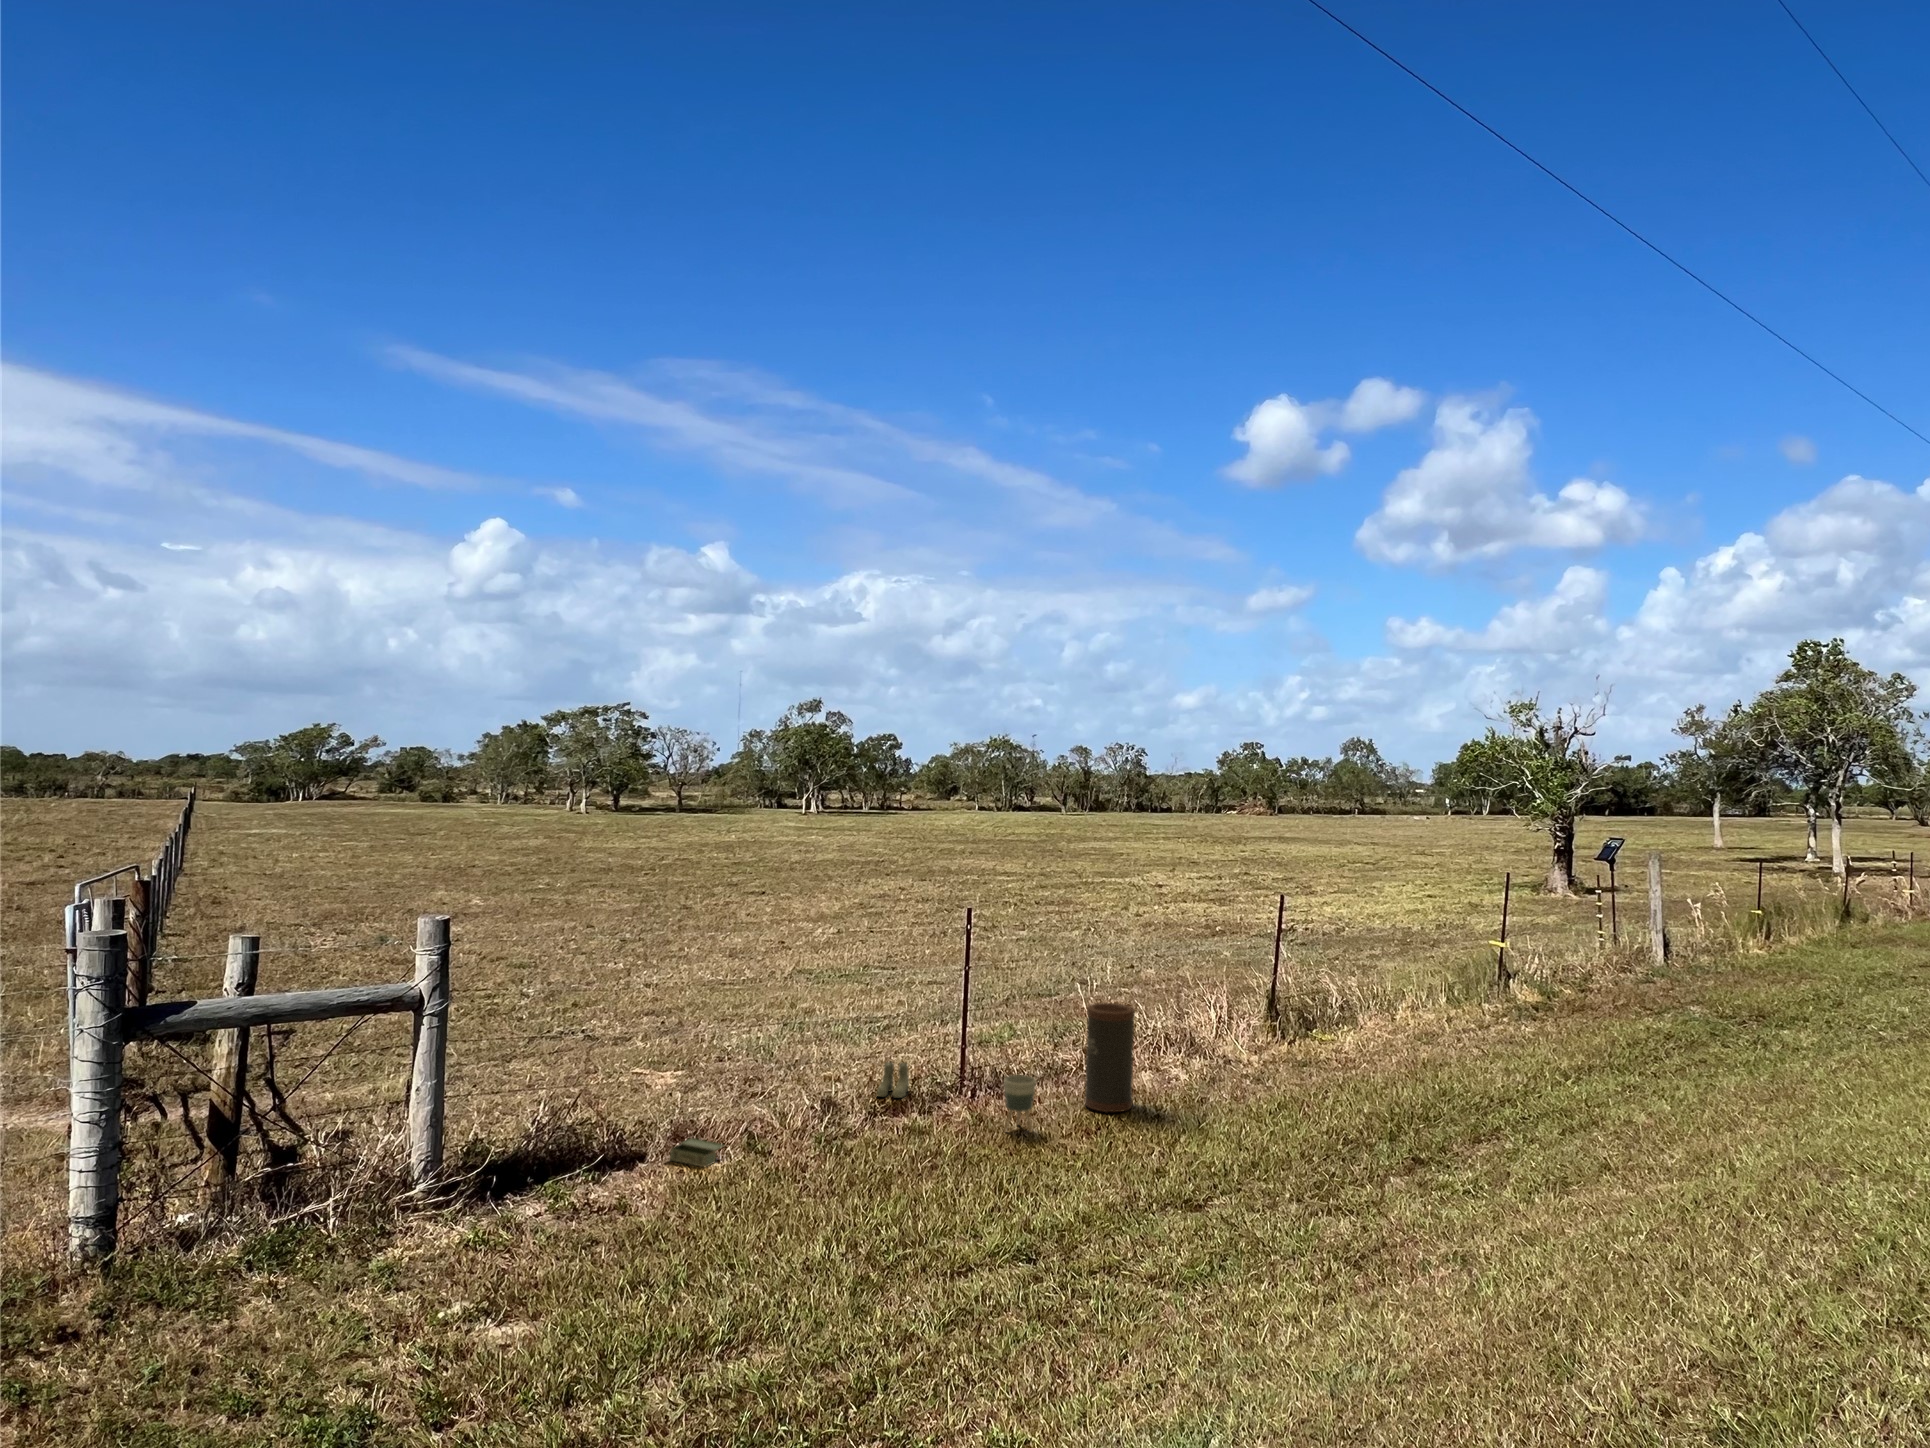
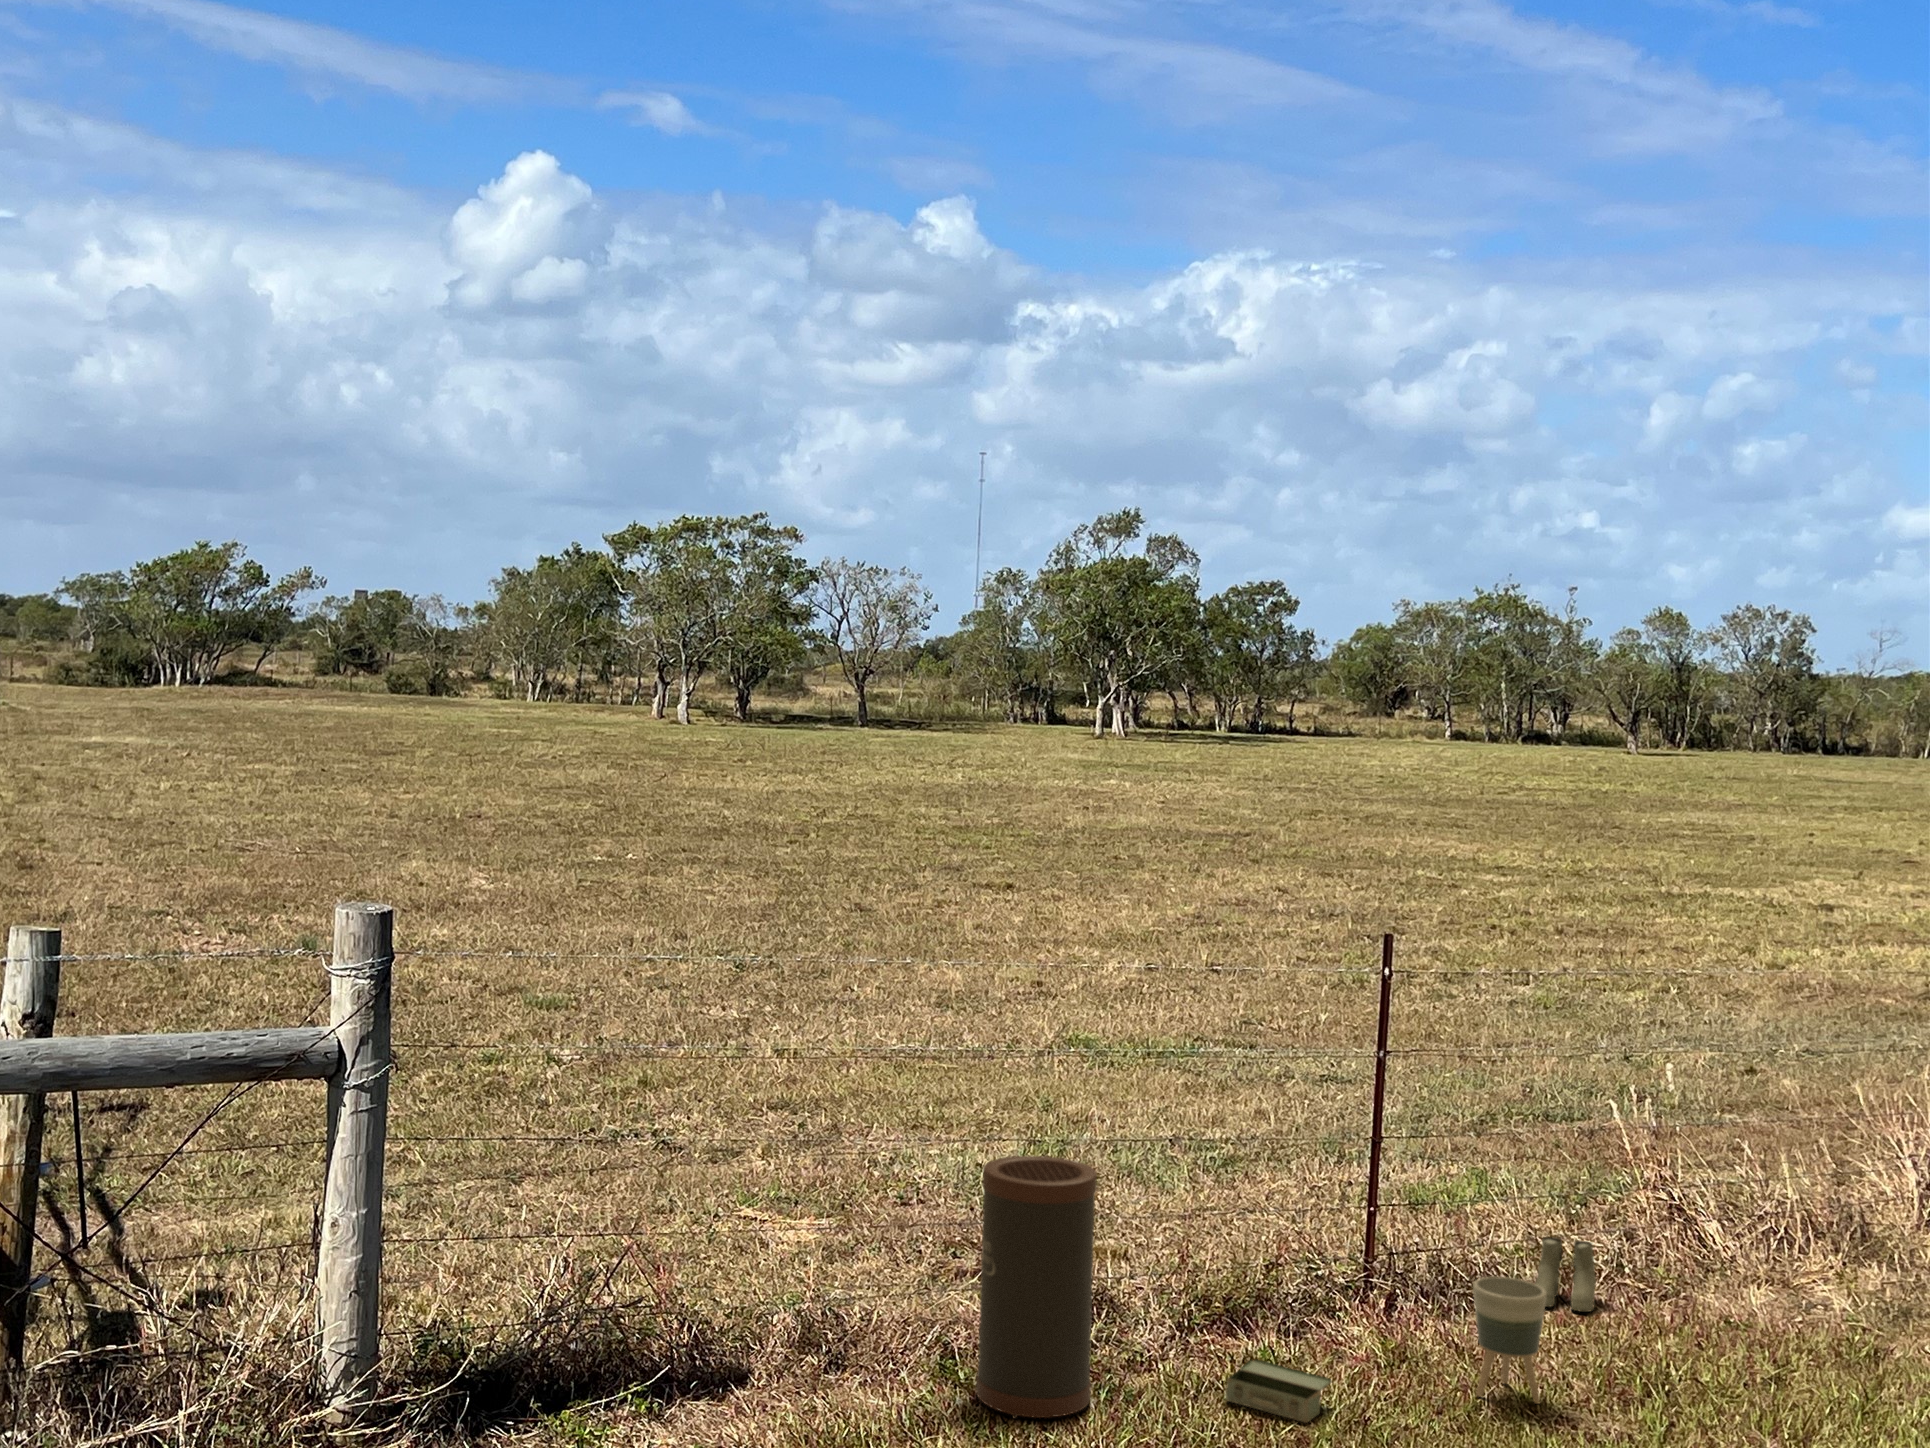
trash can: present [1084,1003,1135,1113] -> present [976,1156,1097,1419]
boots: present [877,1062,909,1098] -> present [1535,1237,1596,1312]
toolbox: present [670,1138,725,1167] -> present [1226,1359,1332,1423]

